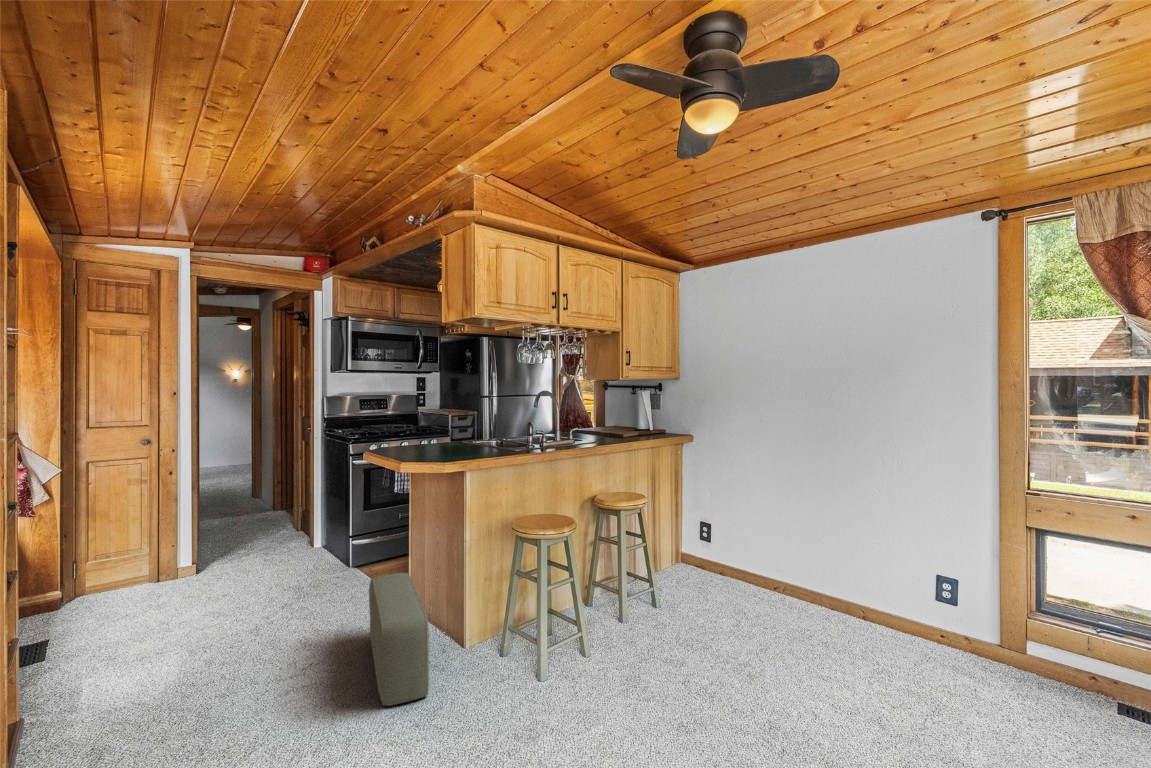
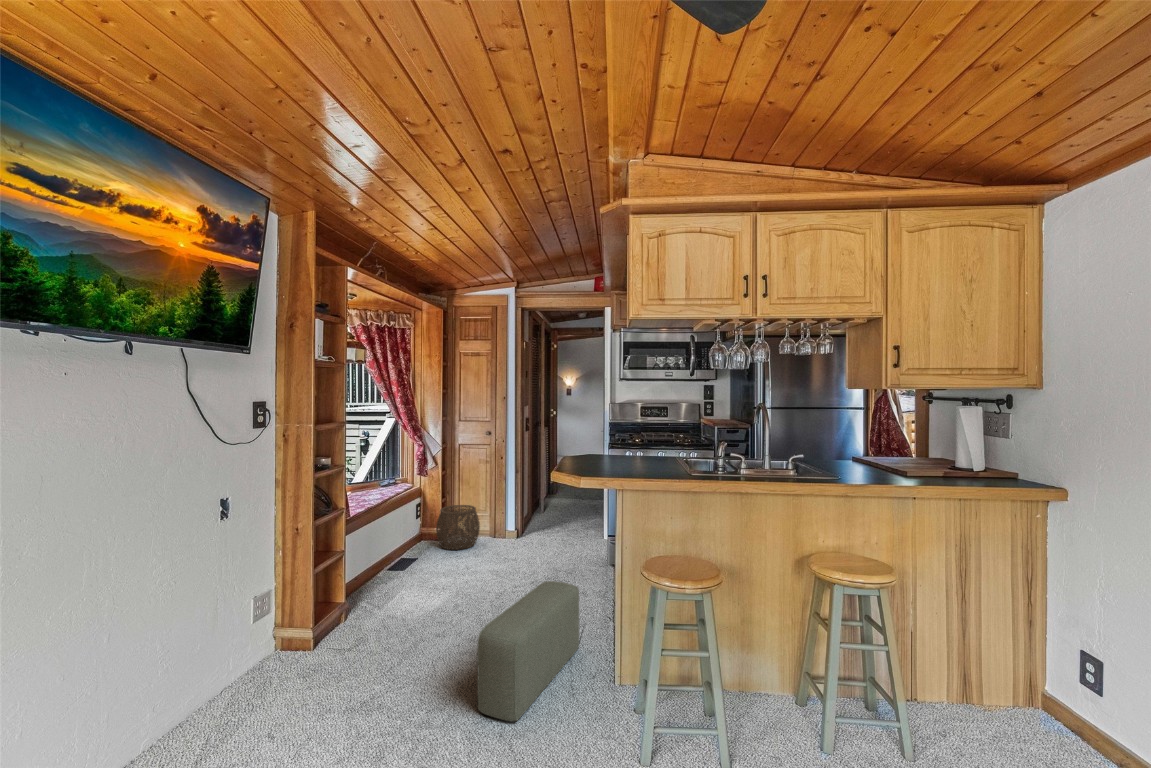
woven basket: none [64,544,146,613] -> present [436,505,480,550]

